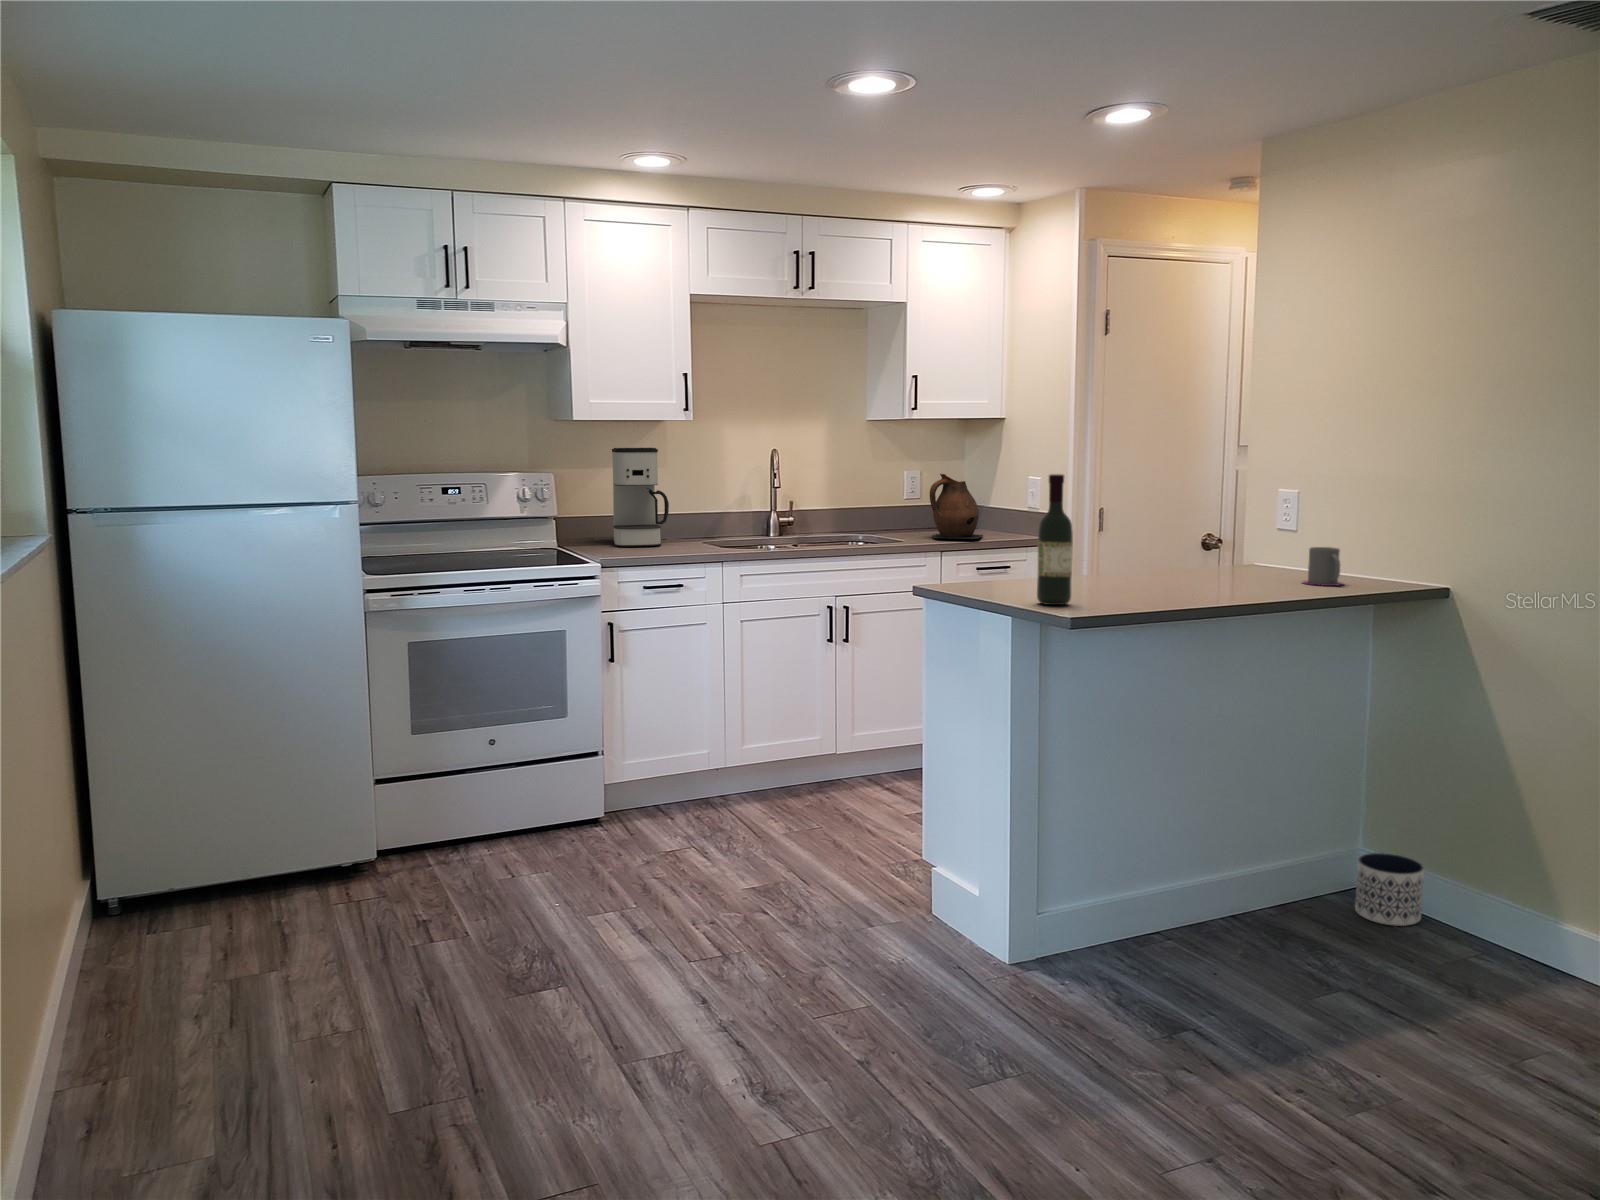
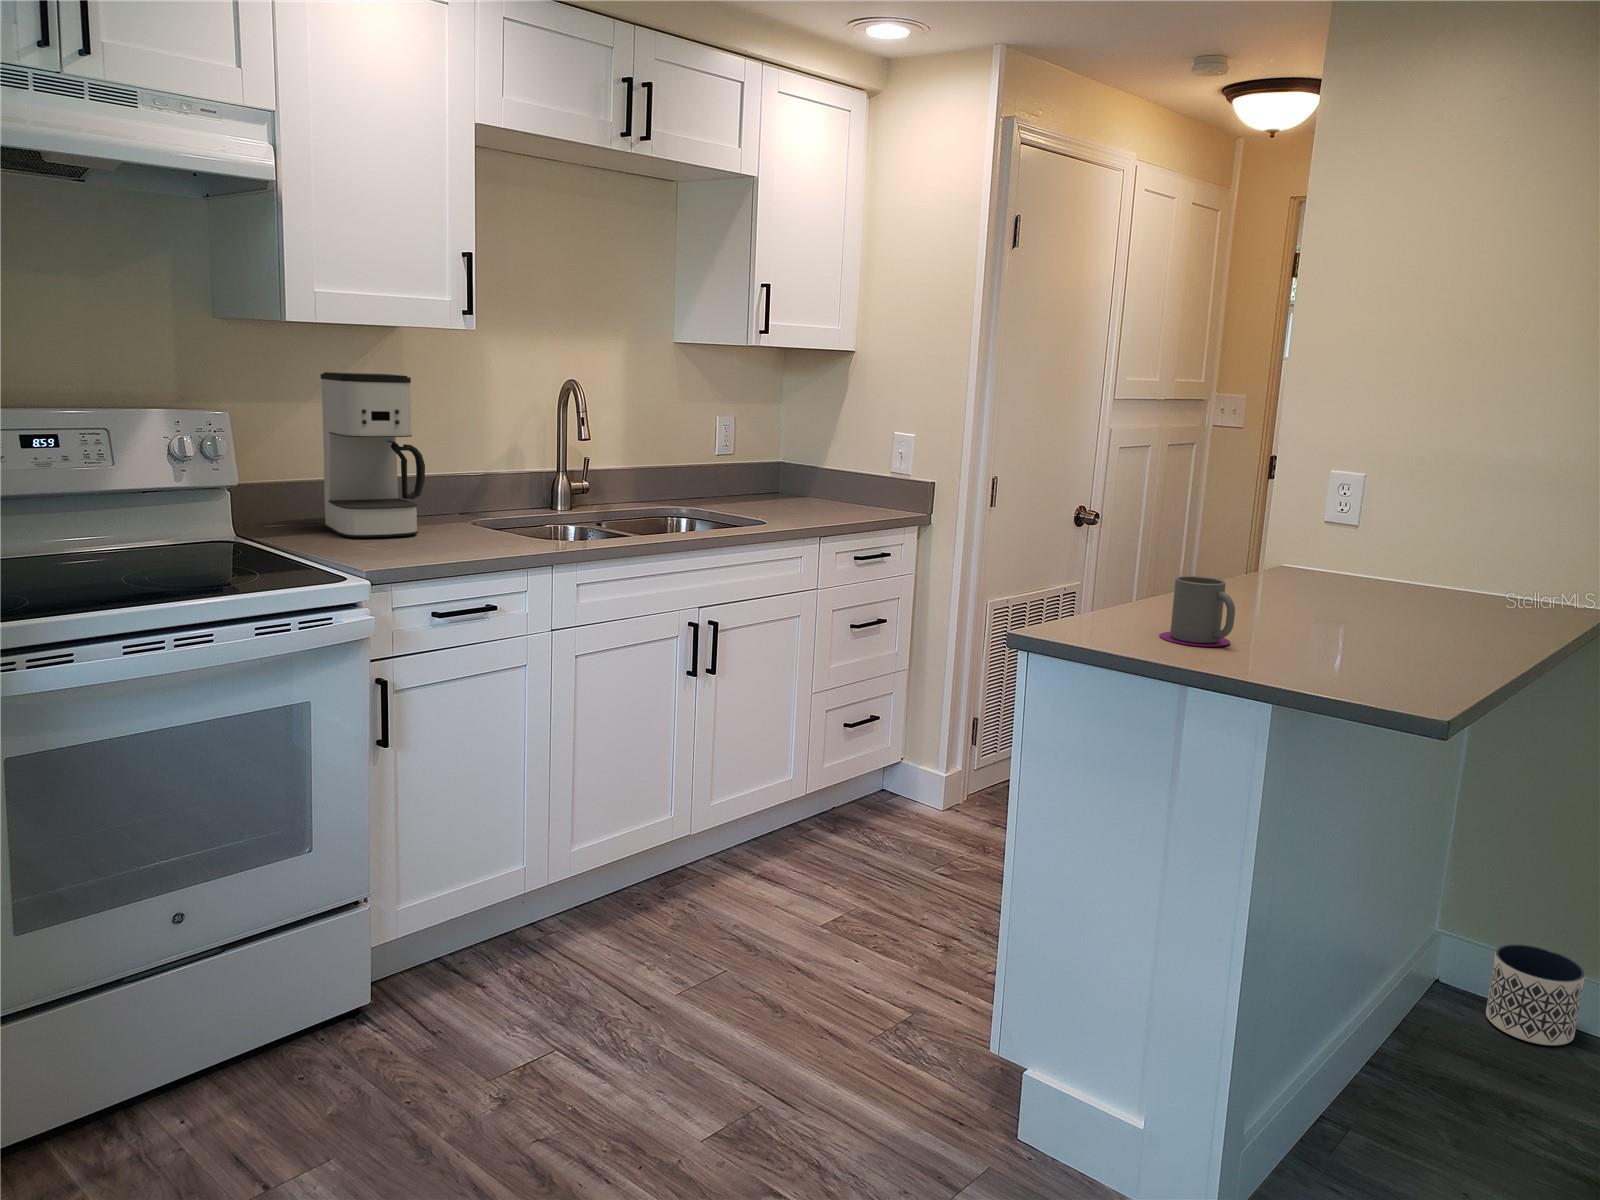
ceramic pitcher: present [930,474,983,540] -> none [775,426,851,518]
wine bottle: present [1037,474,1073,605] -> none [1312,464,1386,682]
mug: present [1303,547,1343,586] -> present [1160,576,1235,646]

